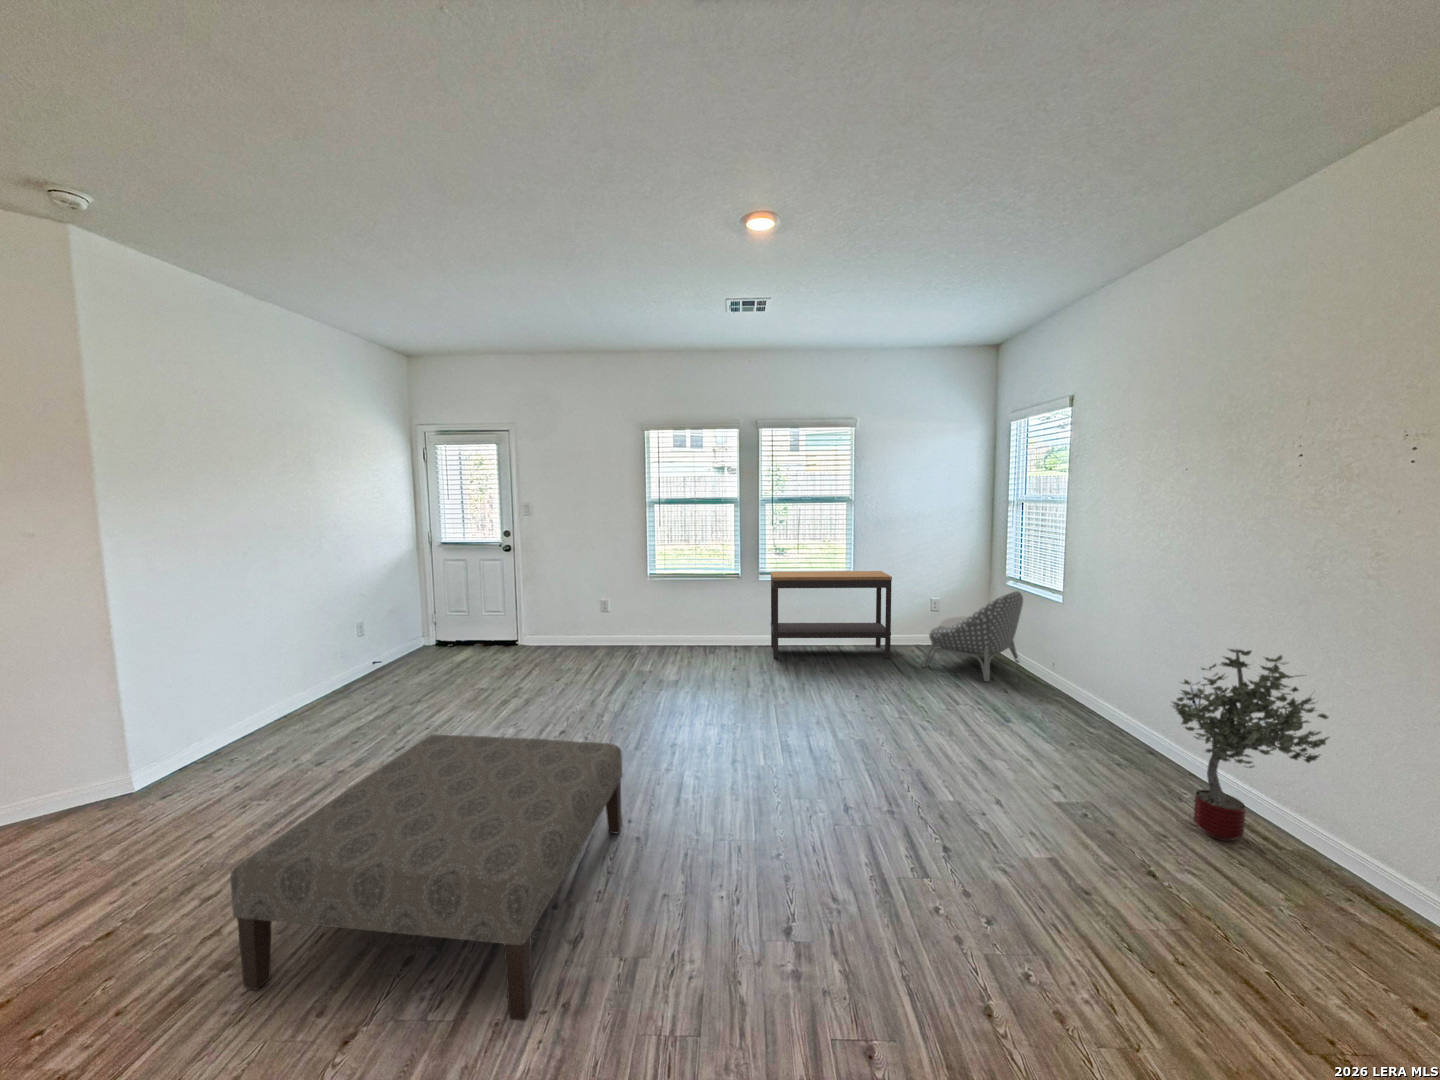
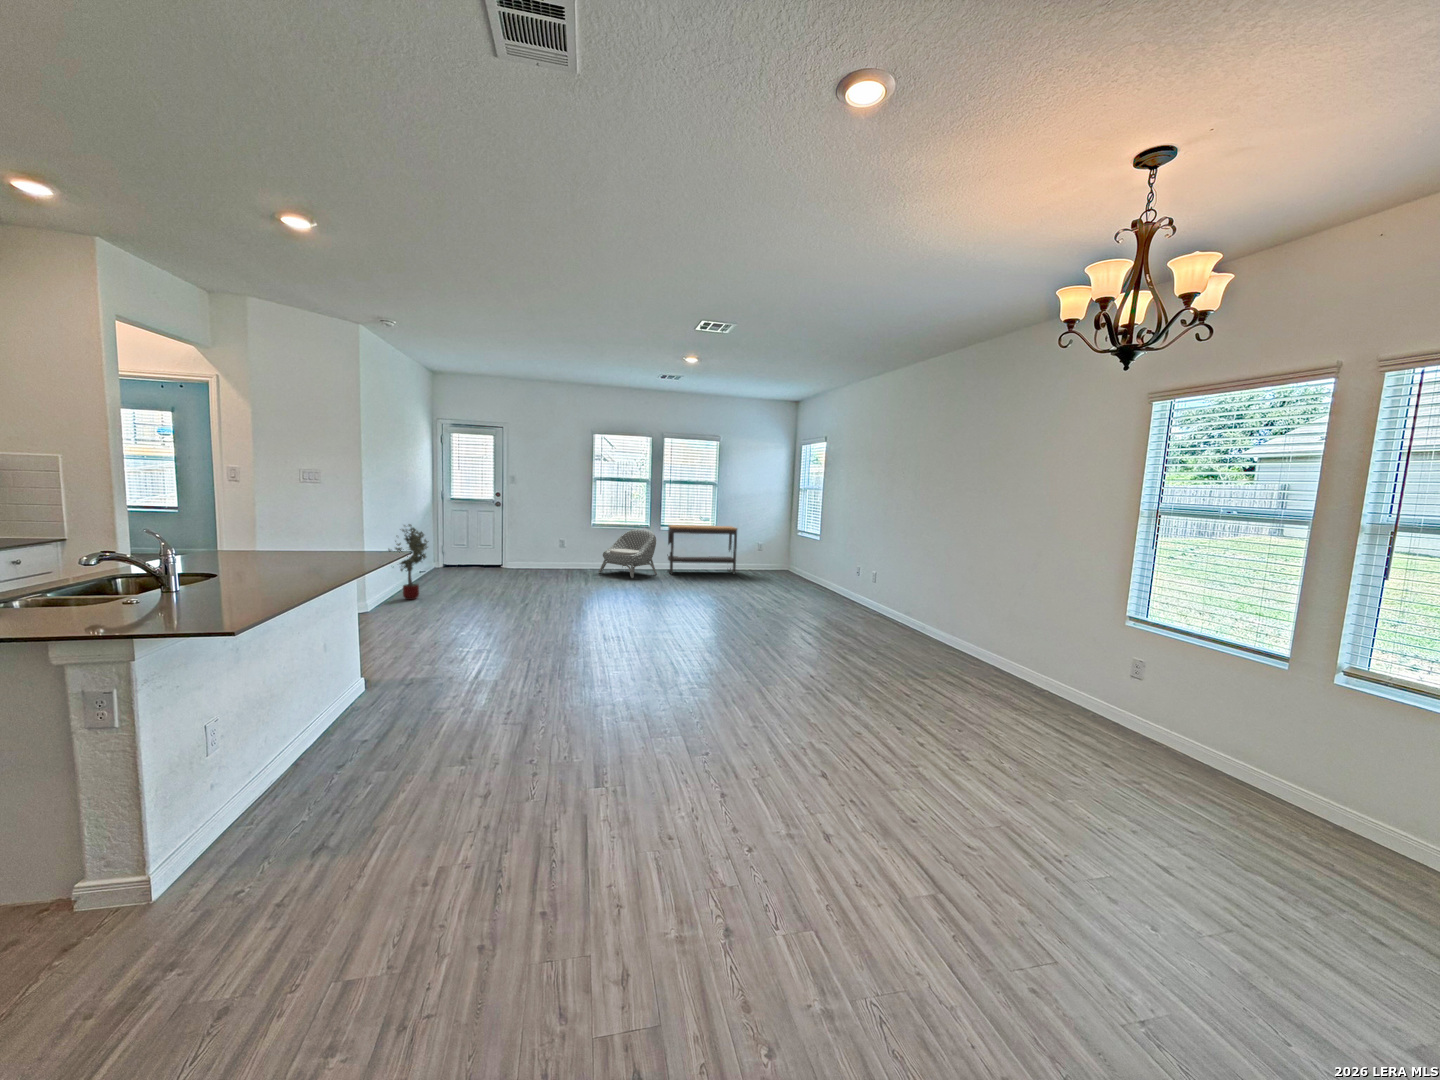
armchair: present [922,591,1023,682] -> present [599,529,657,578]
potted tree: present [1173,649,1330,841] -> present [389,524,428,600]
ottoman: present [230,734,622,1021] -> none [514,573,624,635]

